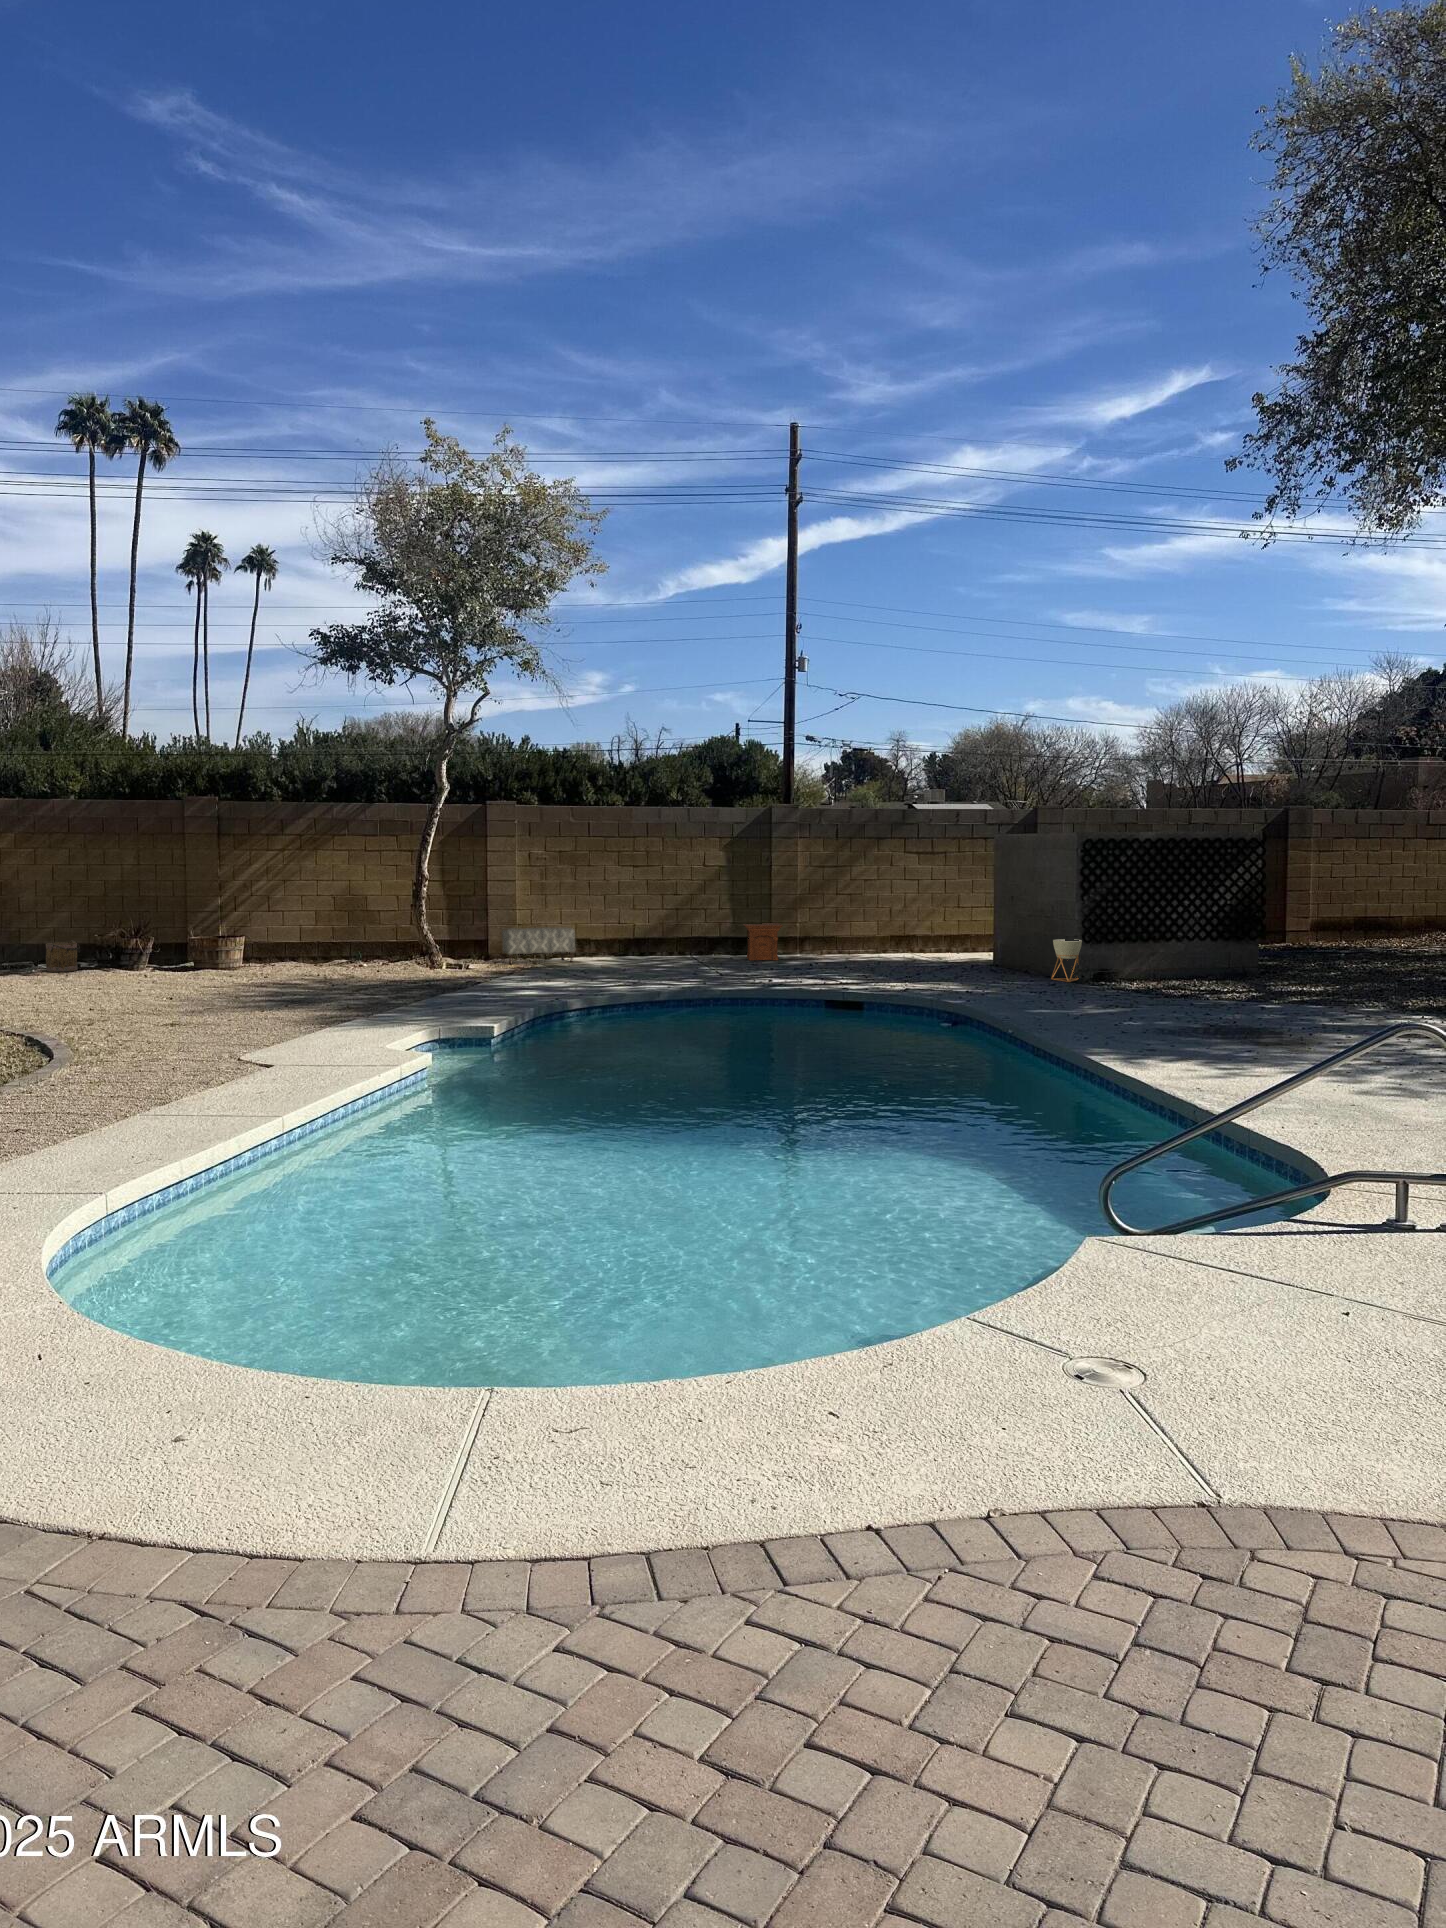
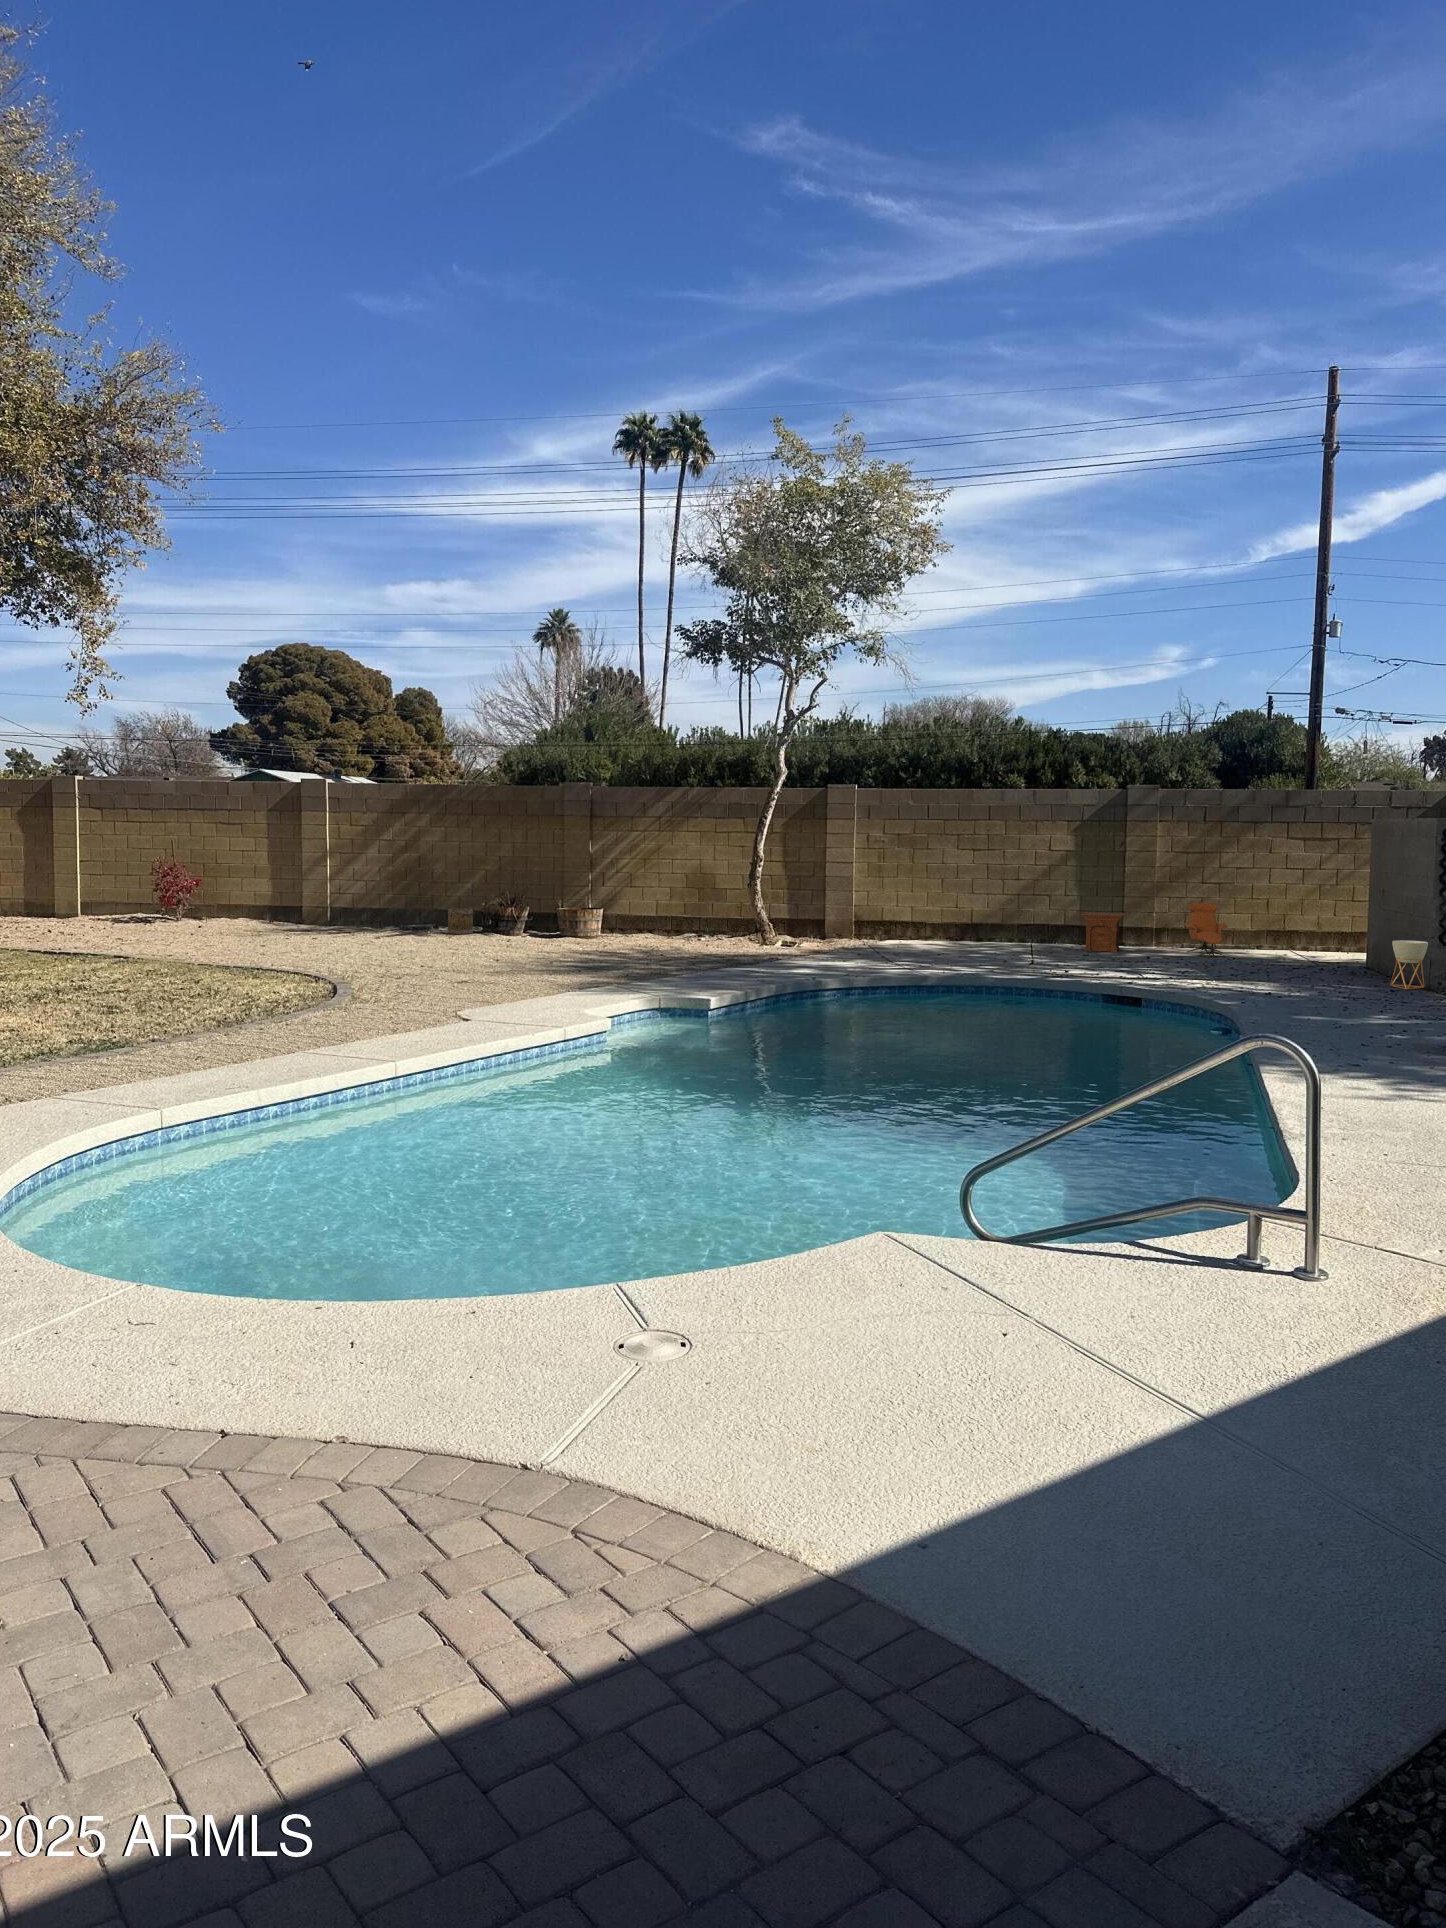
lounge chair: none [833,911,875,961] -> present [1184,903,1228,957]
bench: present [501,927,575,964] -> none [834,910,906,945]

